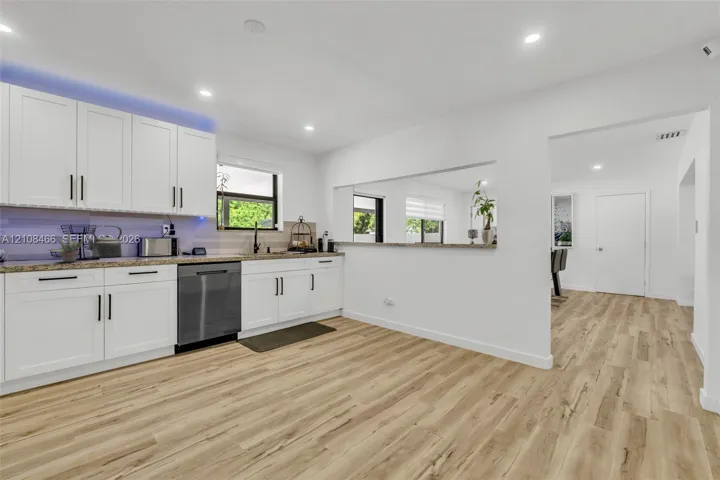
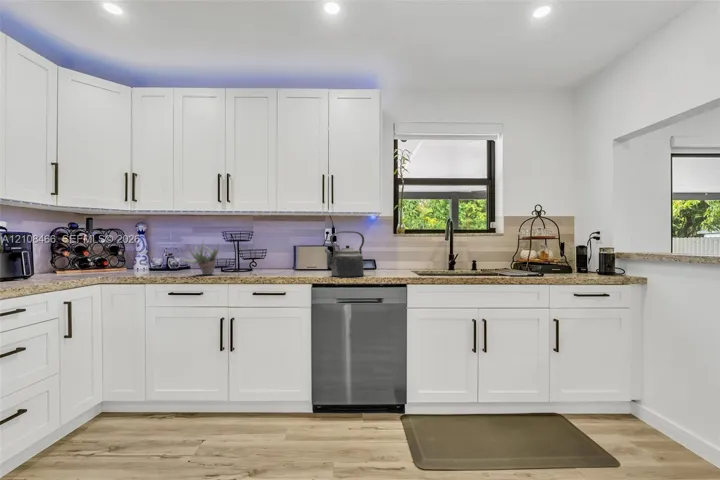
kettle: present [87,226,122,257] -> present [325,231,364,277]

